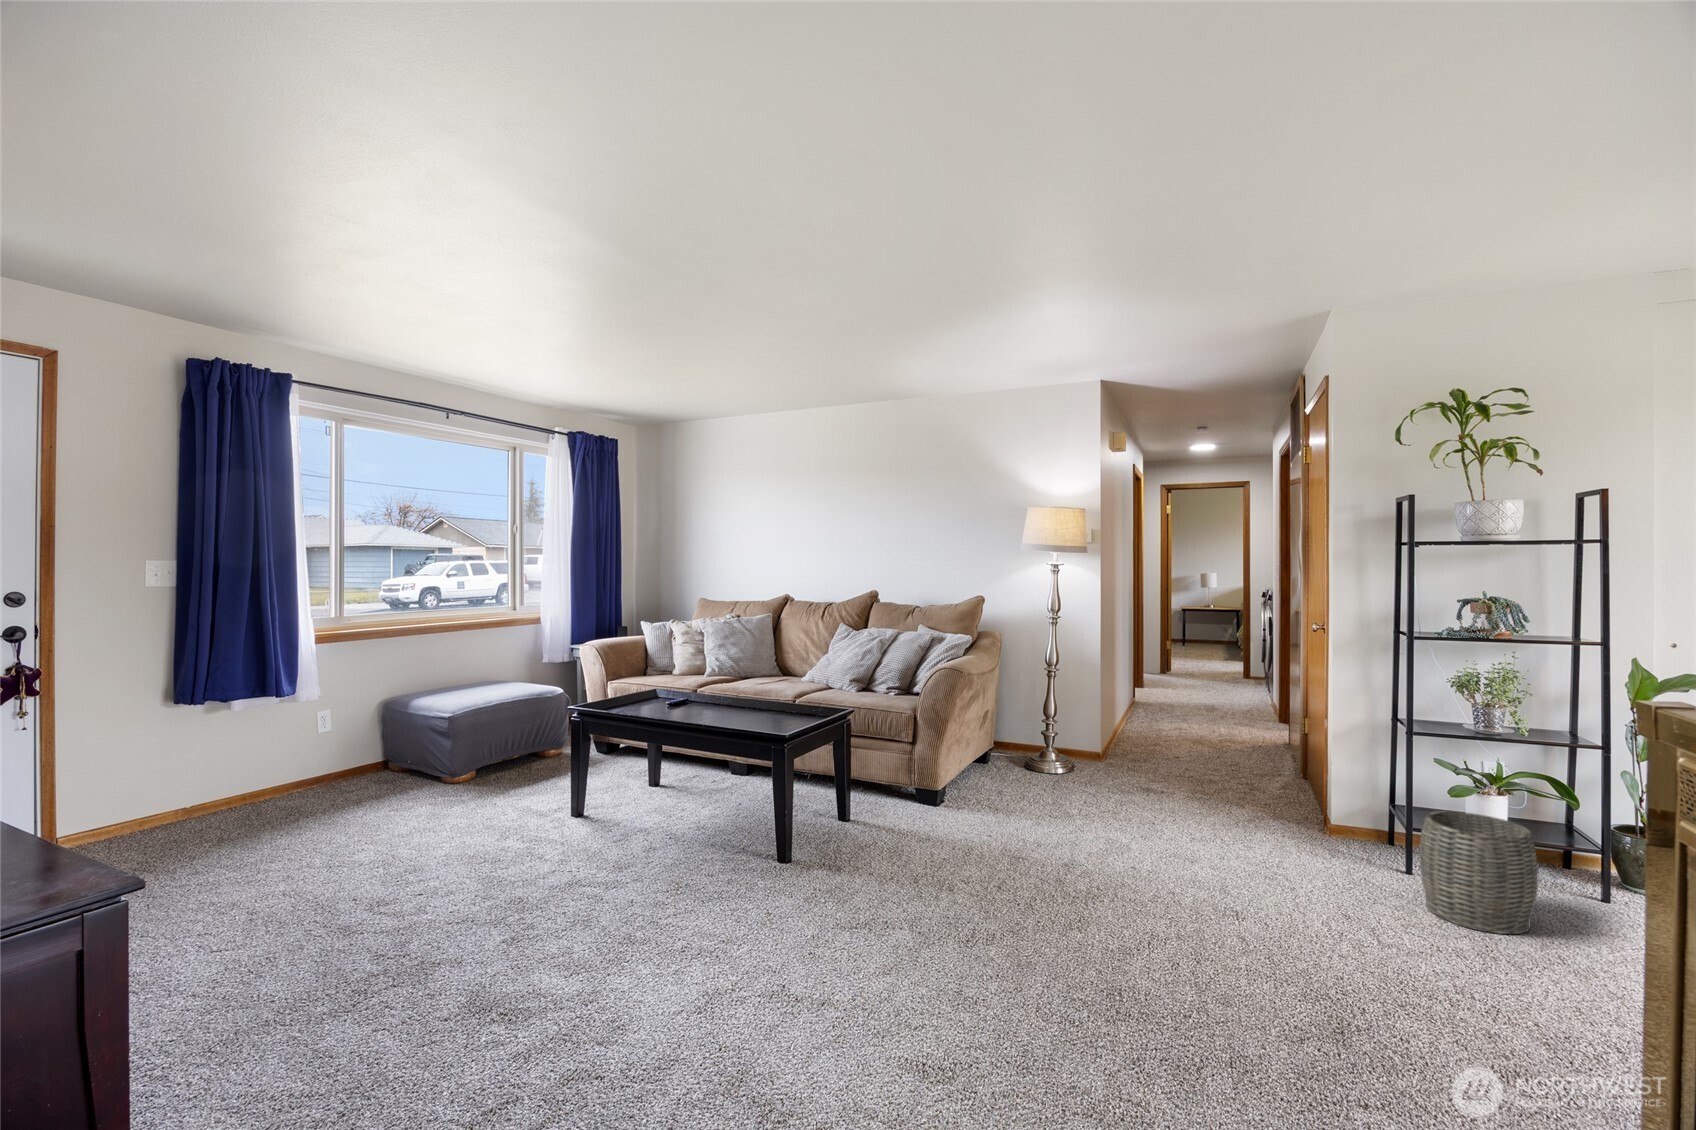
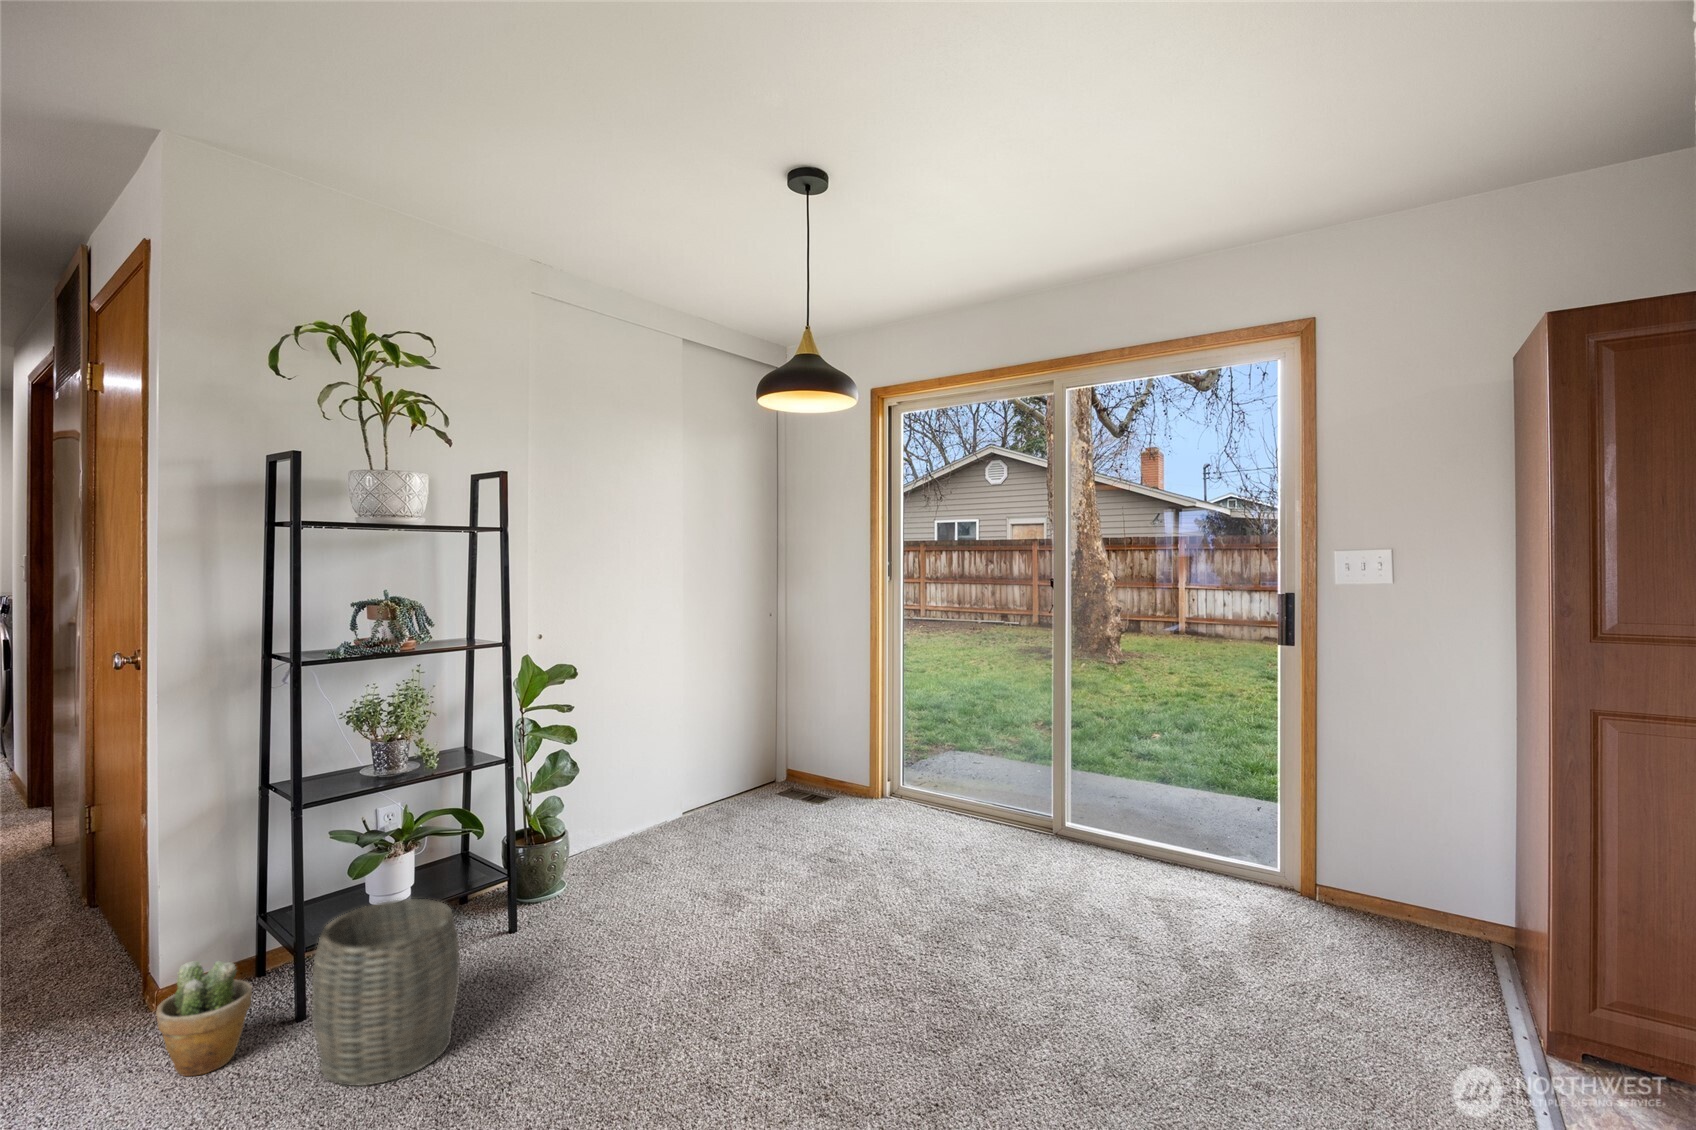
potted plant: none [1327,810,1382,880] -> present [156,961,252,1076]

